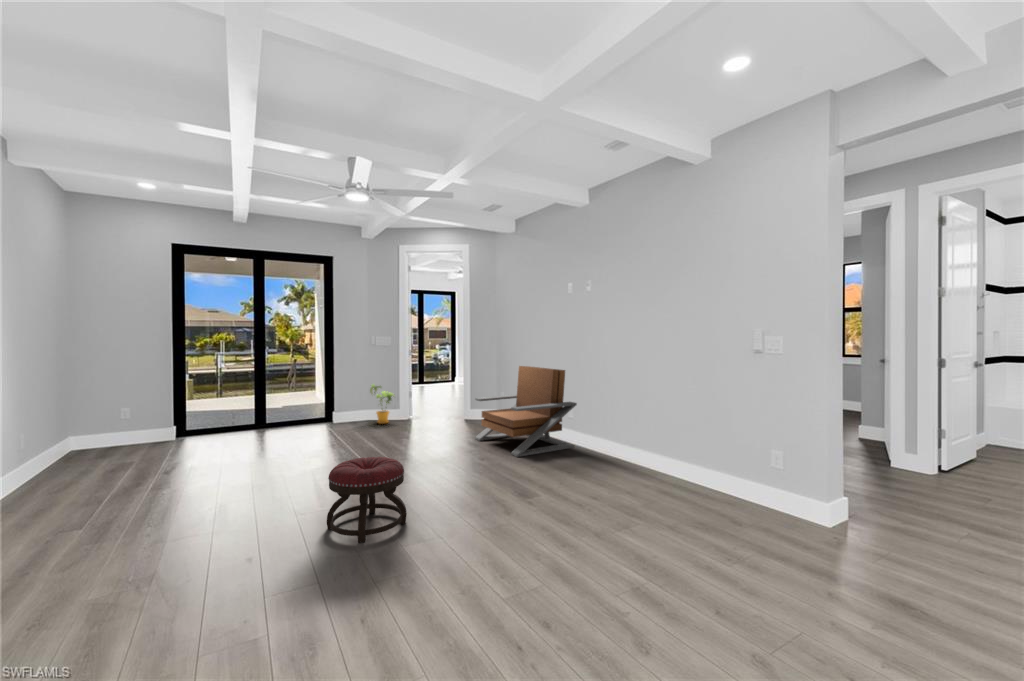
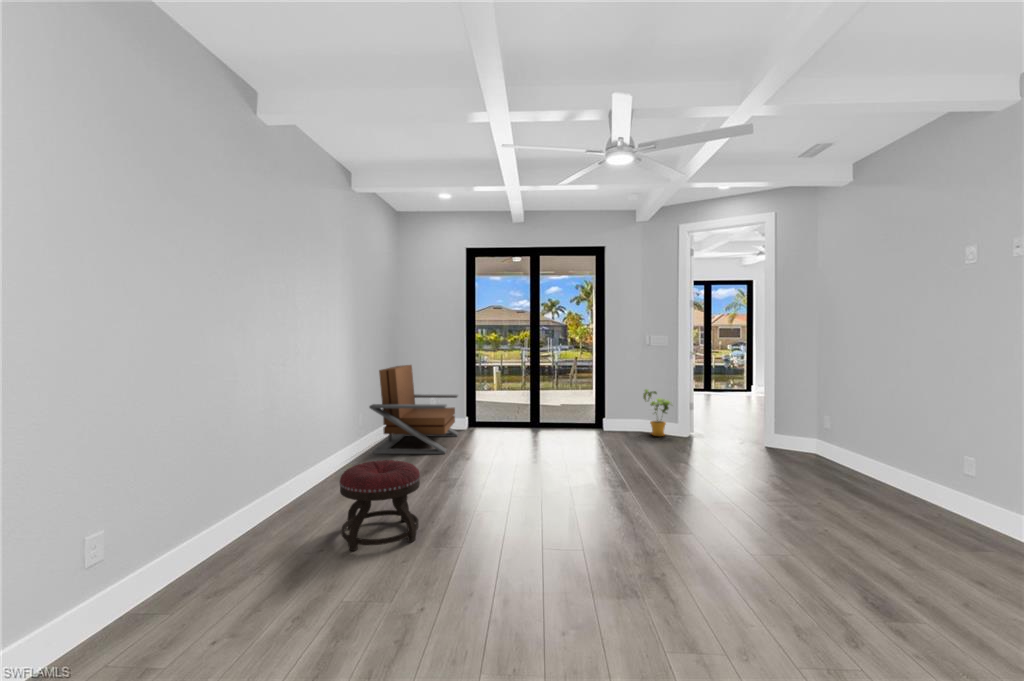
lounge chair: present [475,366,577,457] -> present [369,365,458,454]
ottoman: present [327,457,407,542] -> present [339,460,420,551]

